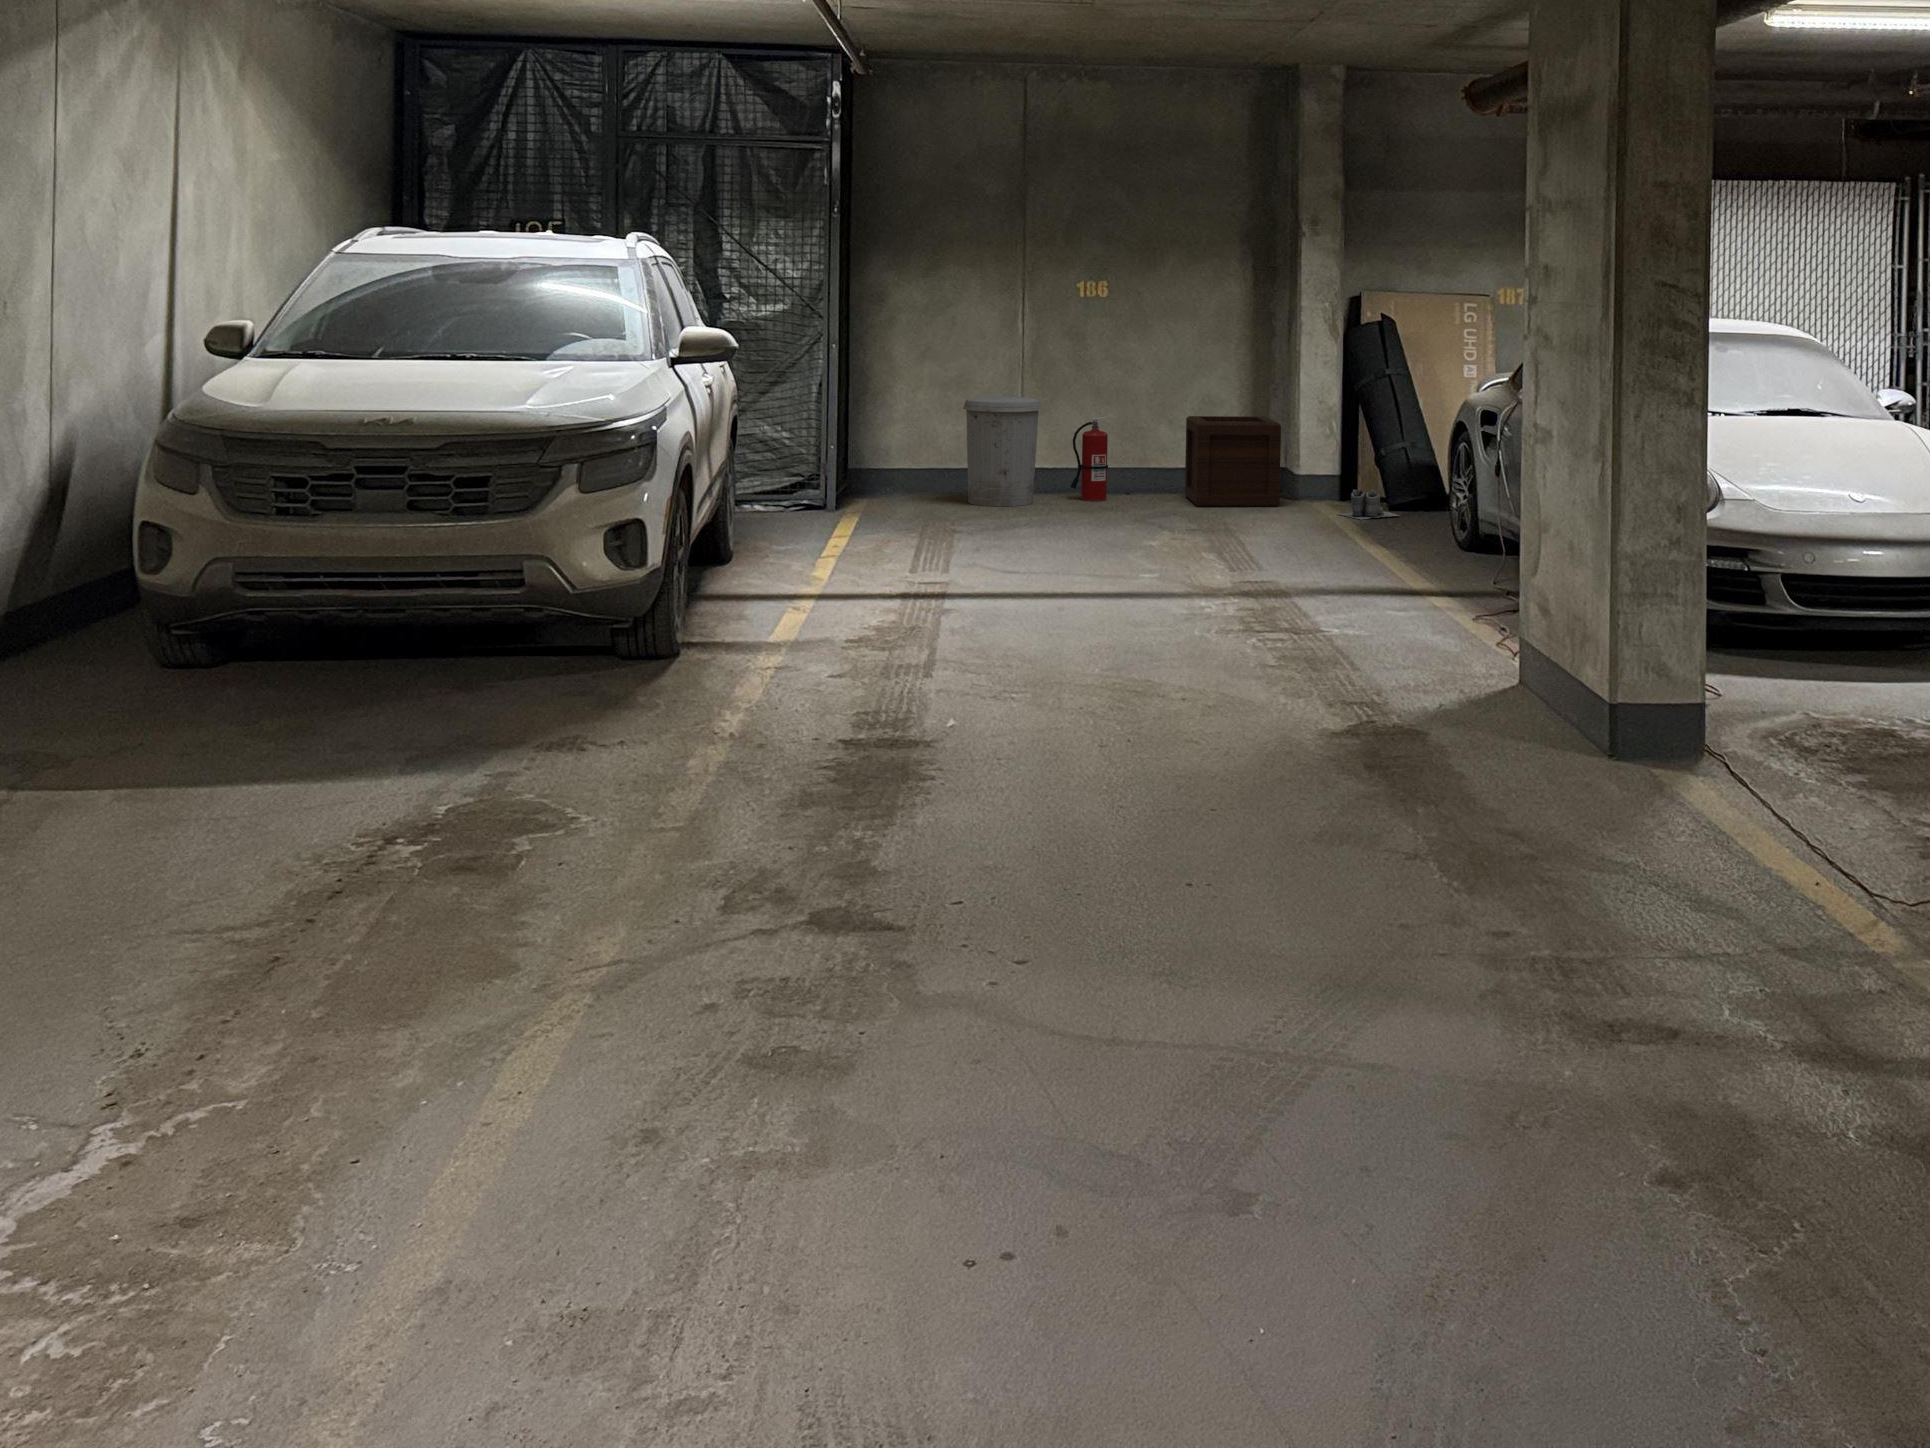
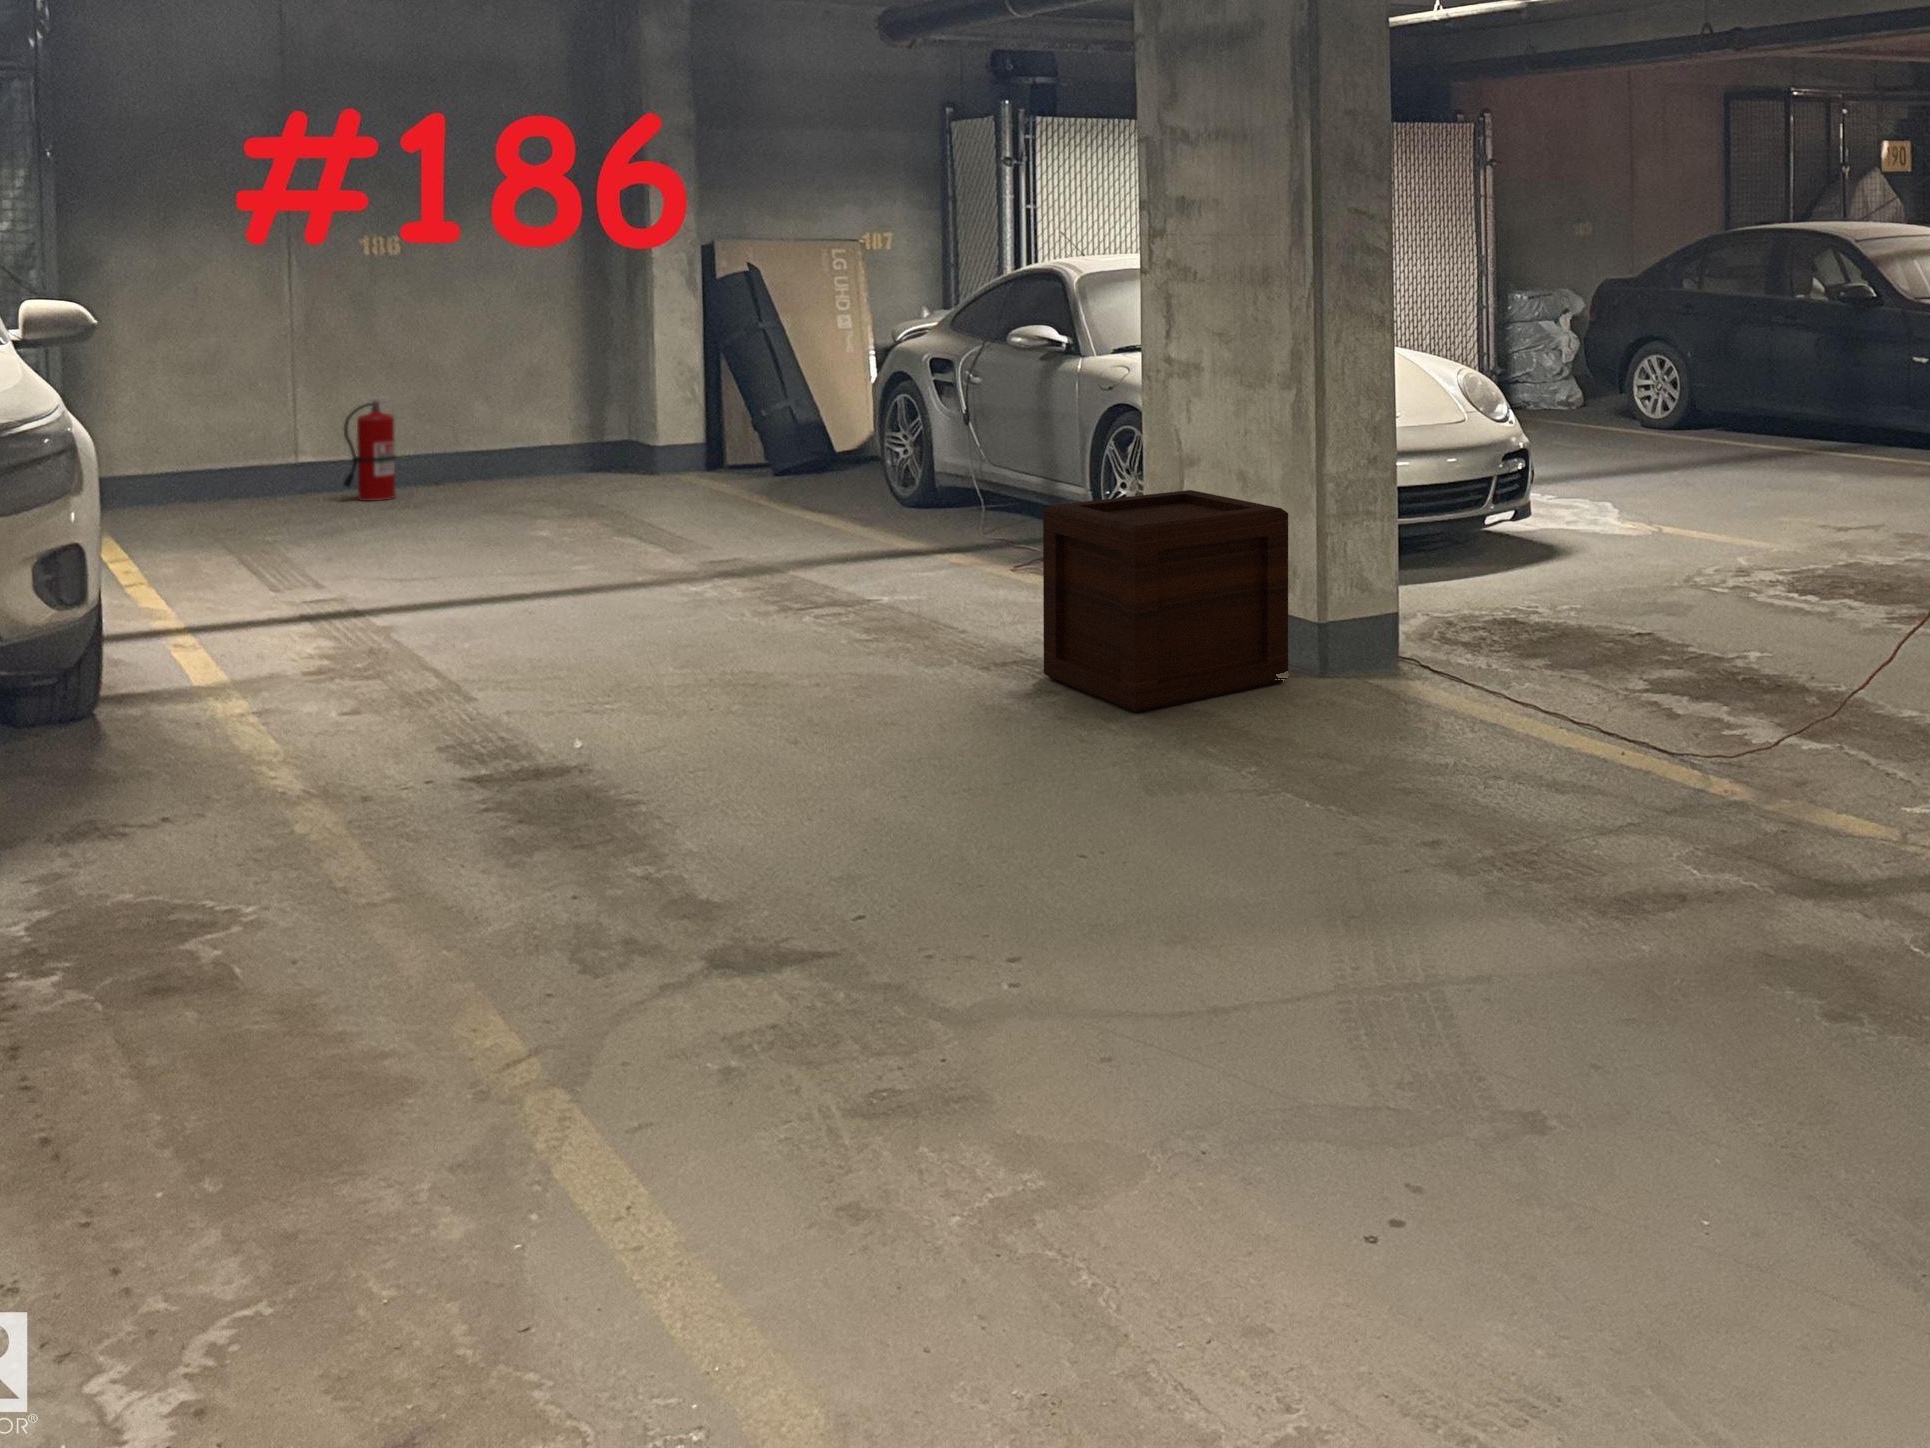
trash can: present [963,396,1042,506] -> none [176,377,300,521]
wooden crate: present [1185,416,1281,507] -> present [1043,490,1288,713]
boots: present [1338,489,1399,520] -> none [716,455,794,489]

